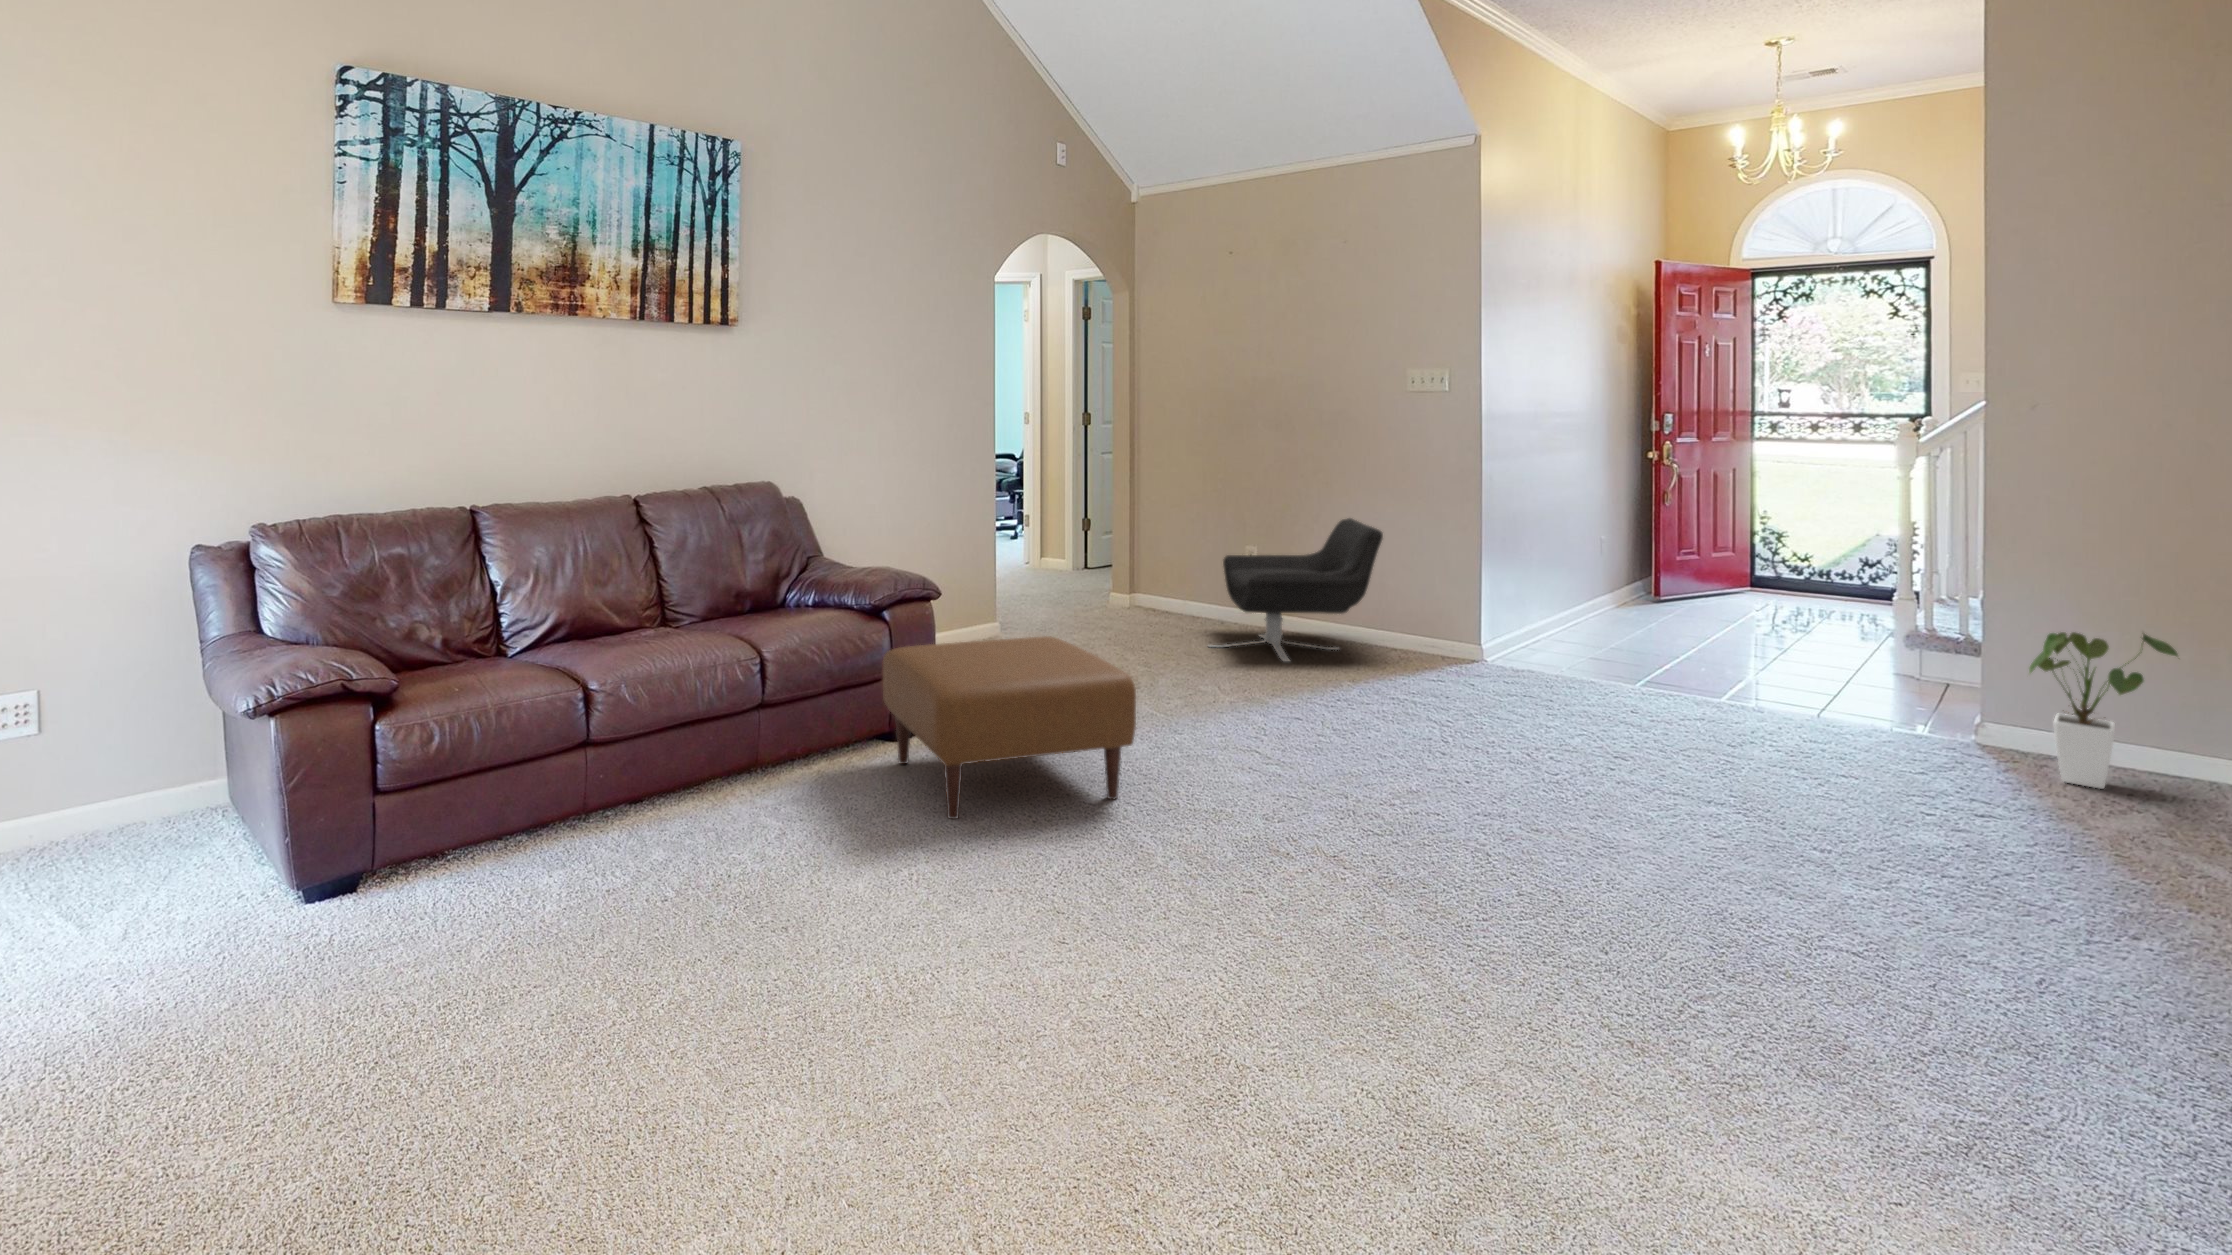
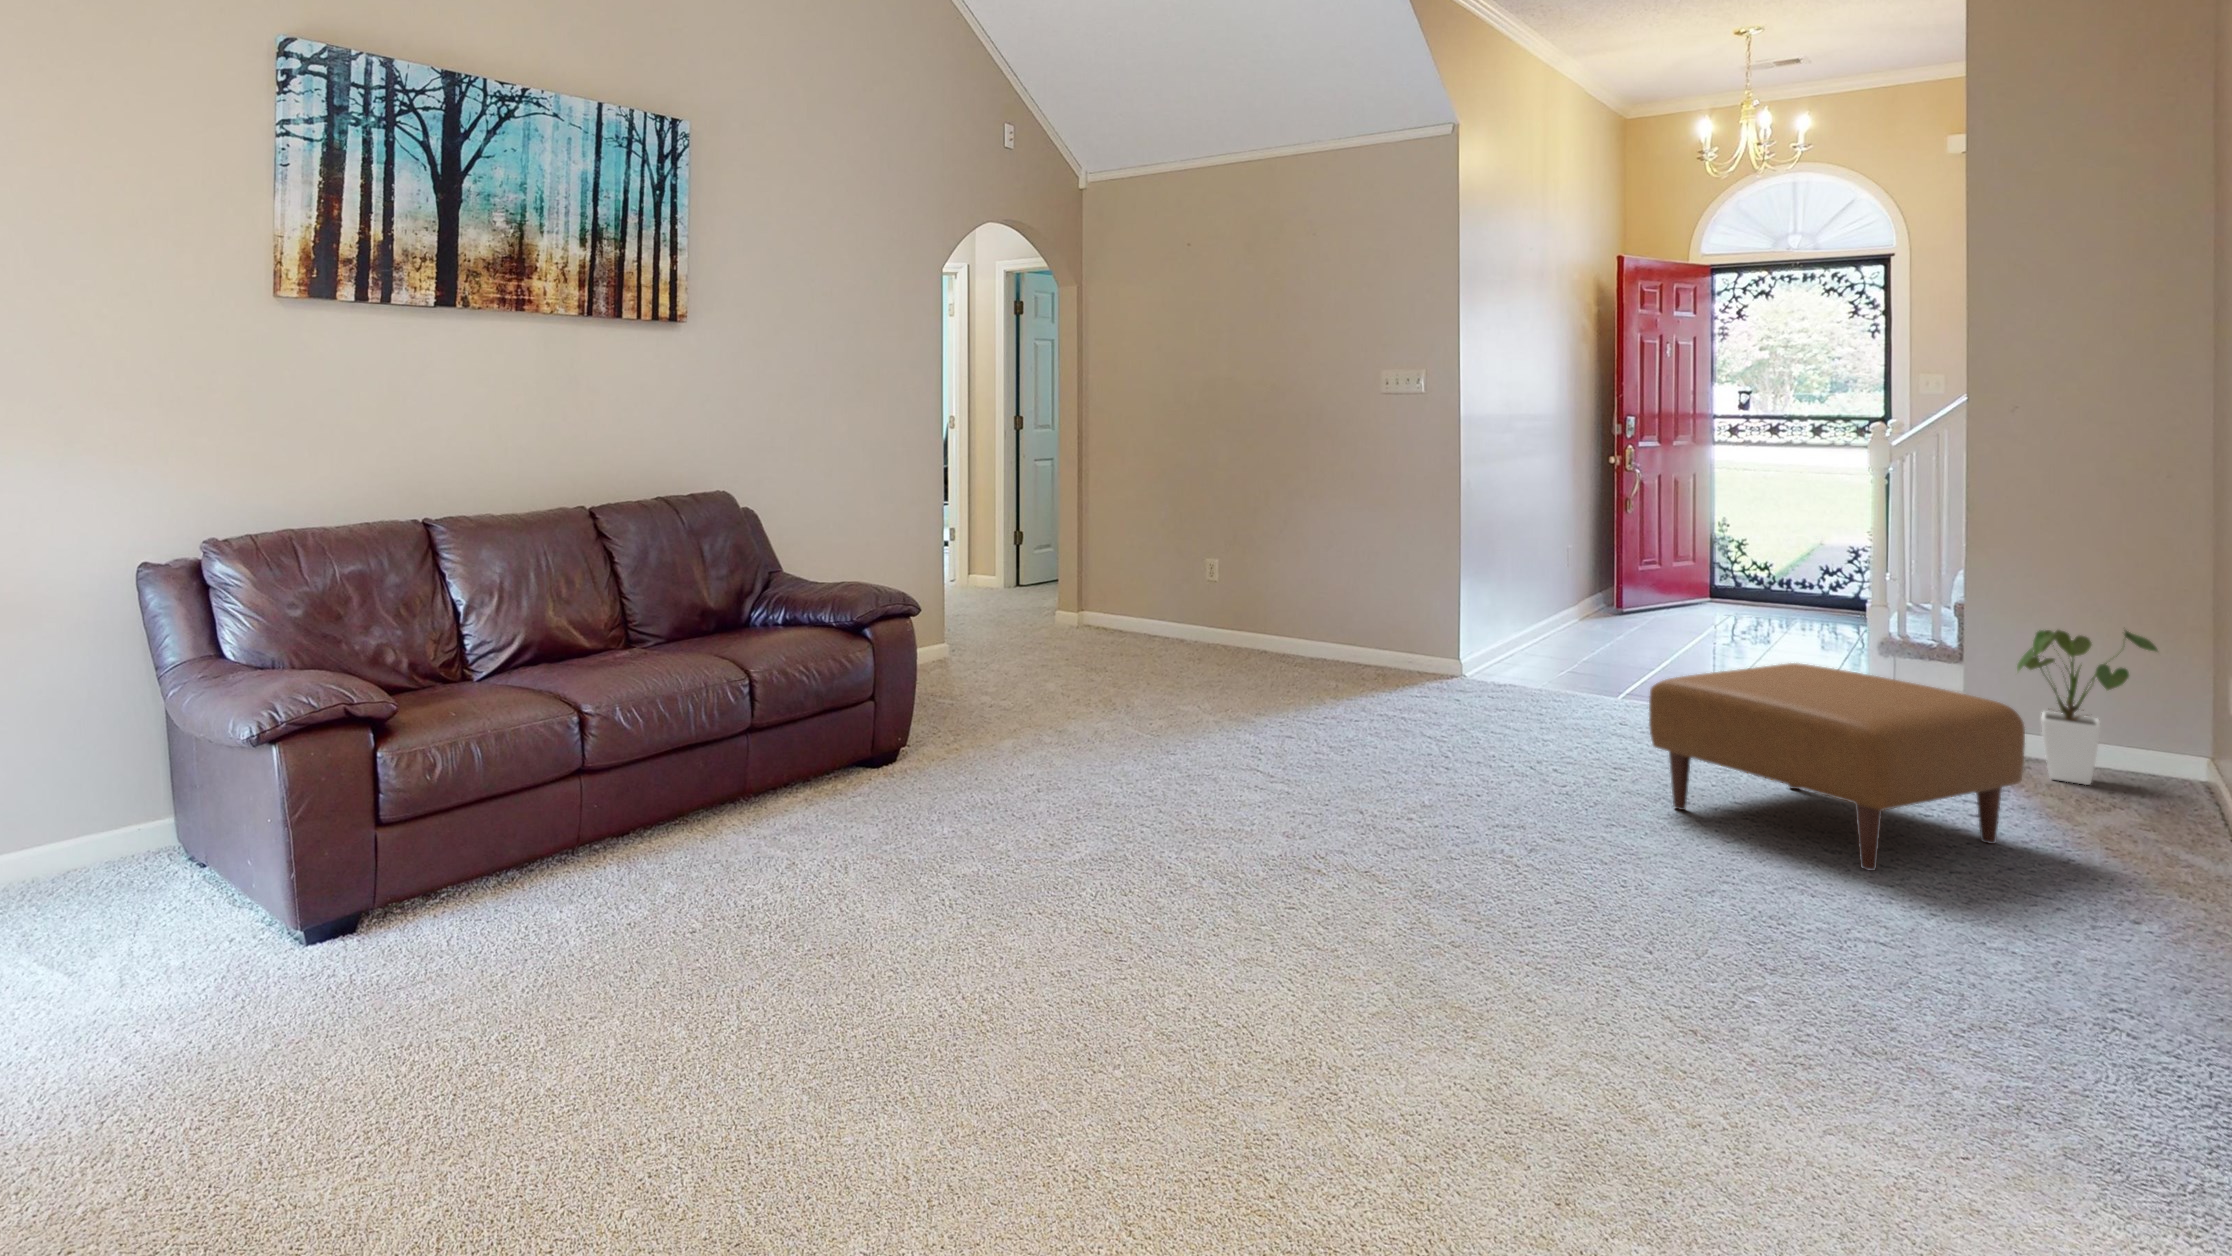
lounge chair: present [1210,518,1383,662] -> none [1171,525,1356,677]
ottoman: present [883,636,1136,819] -> present [1649,663,2025,871]

